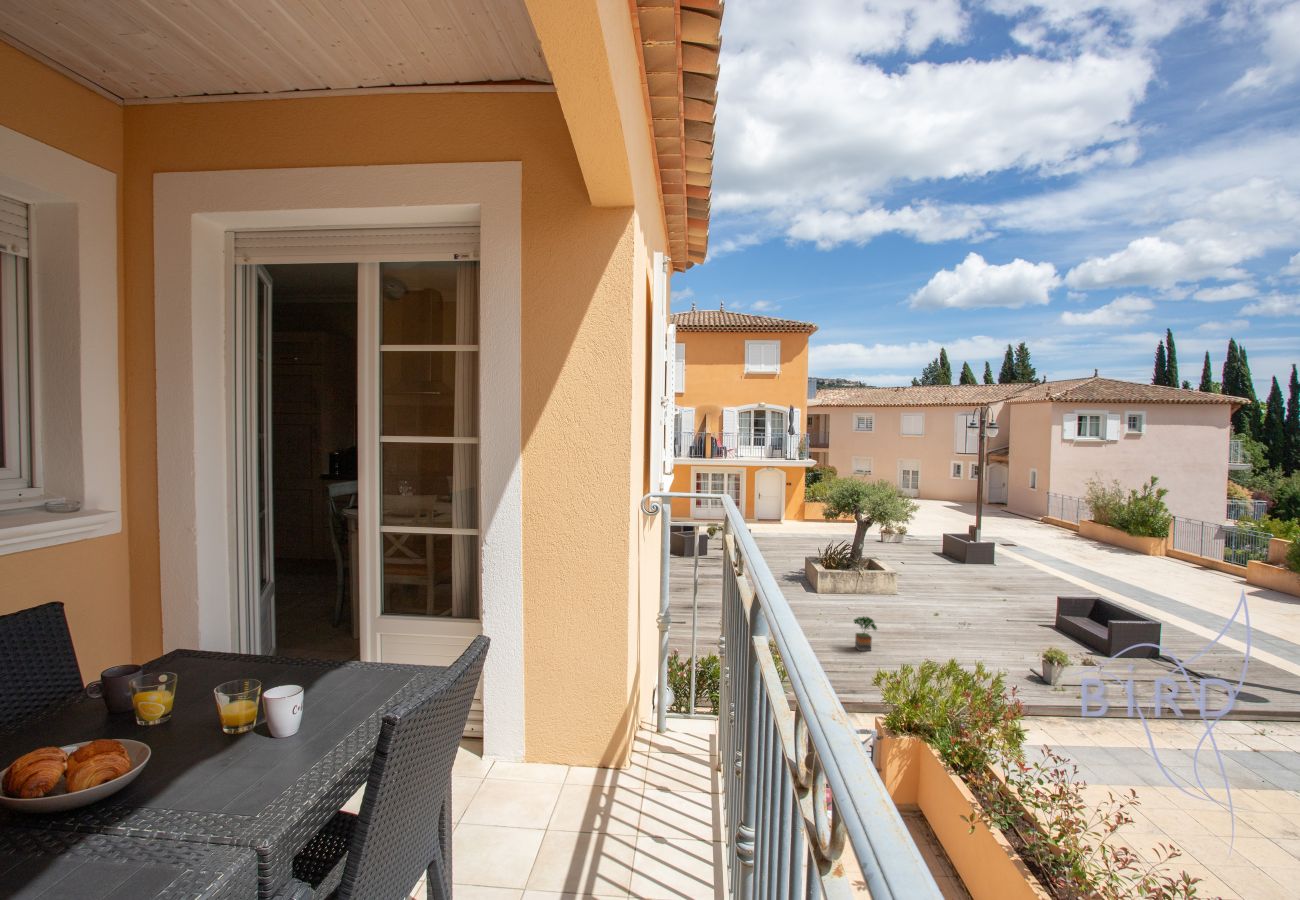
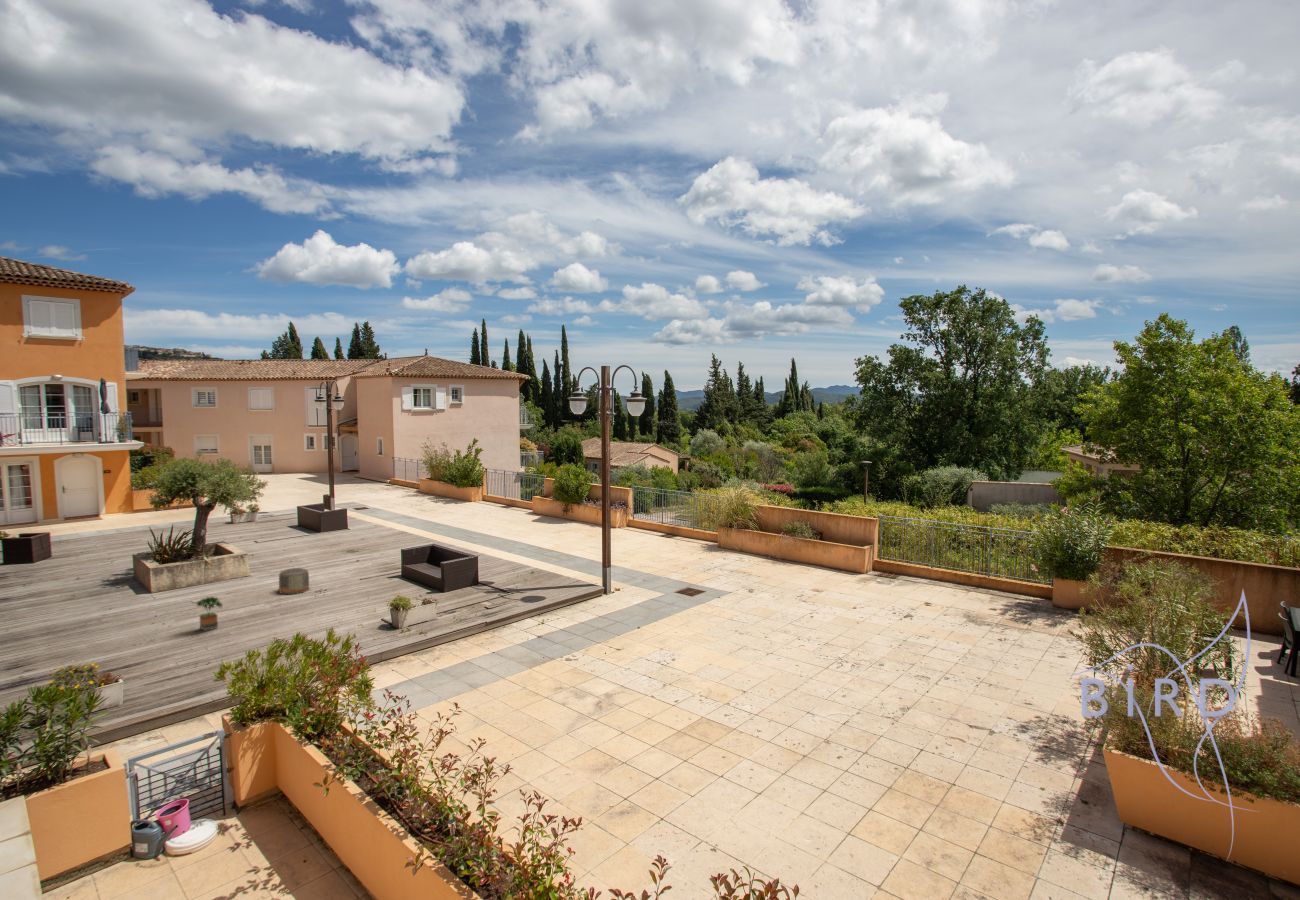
pouf: none [931,602,963,632] -> present [279,568,309,594]

